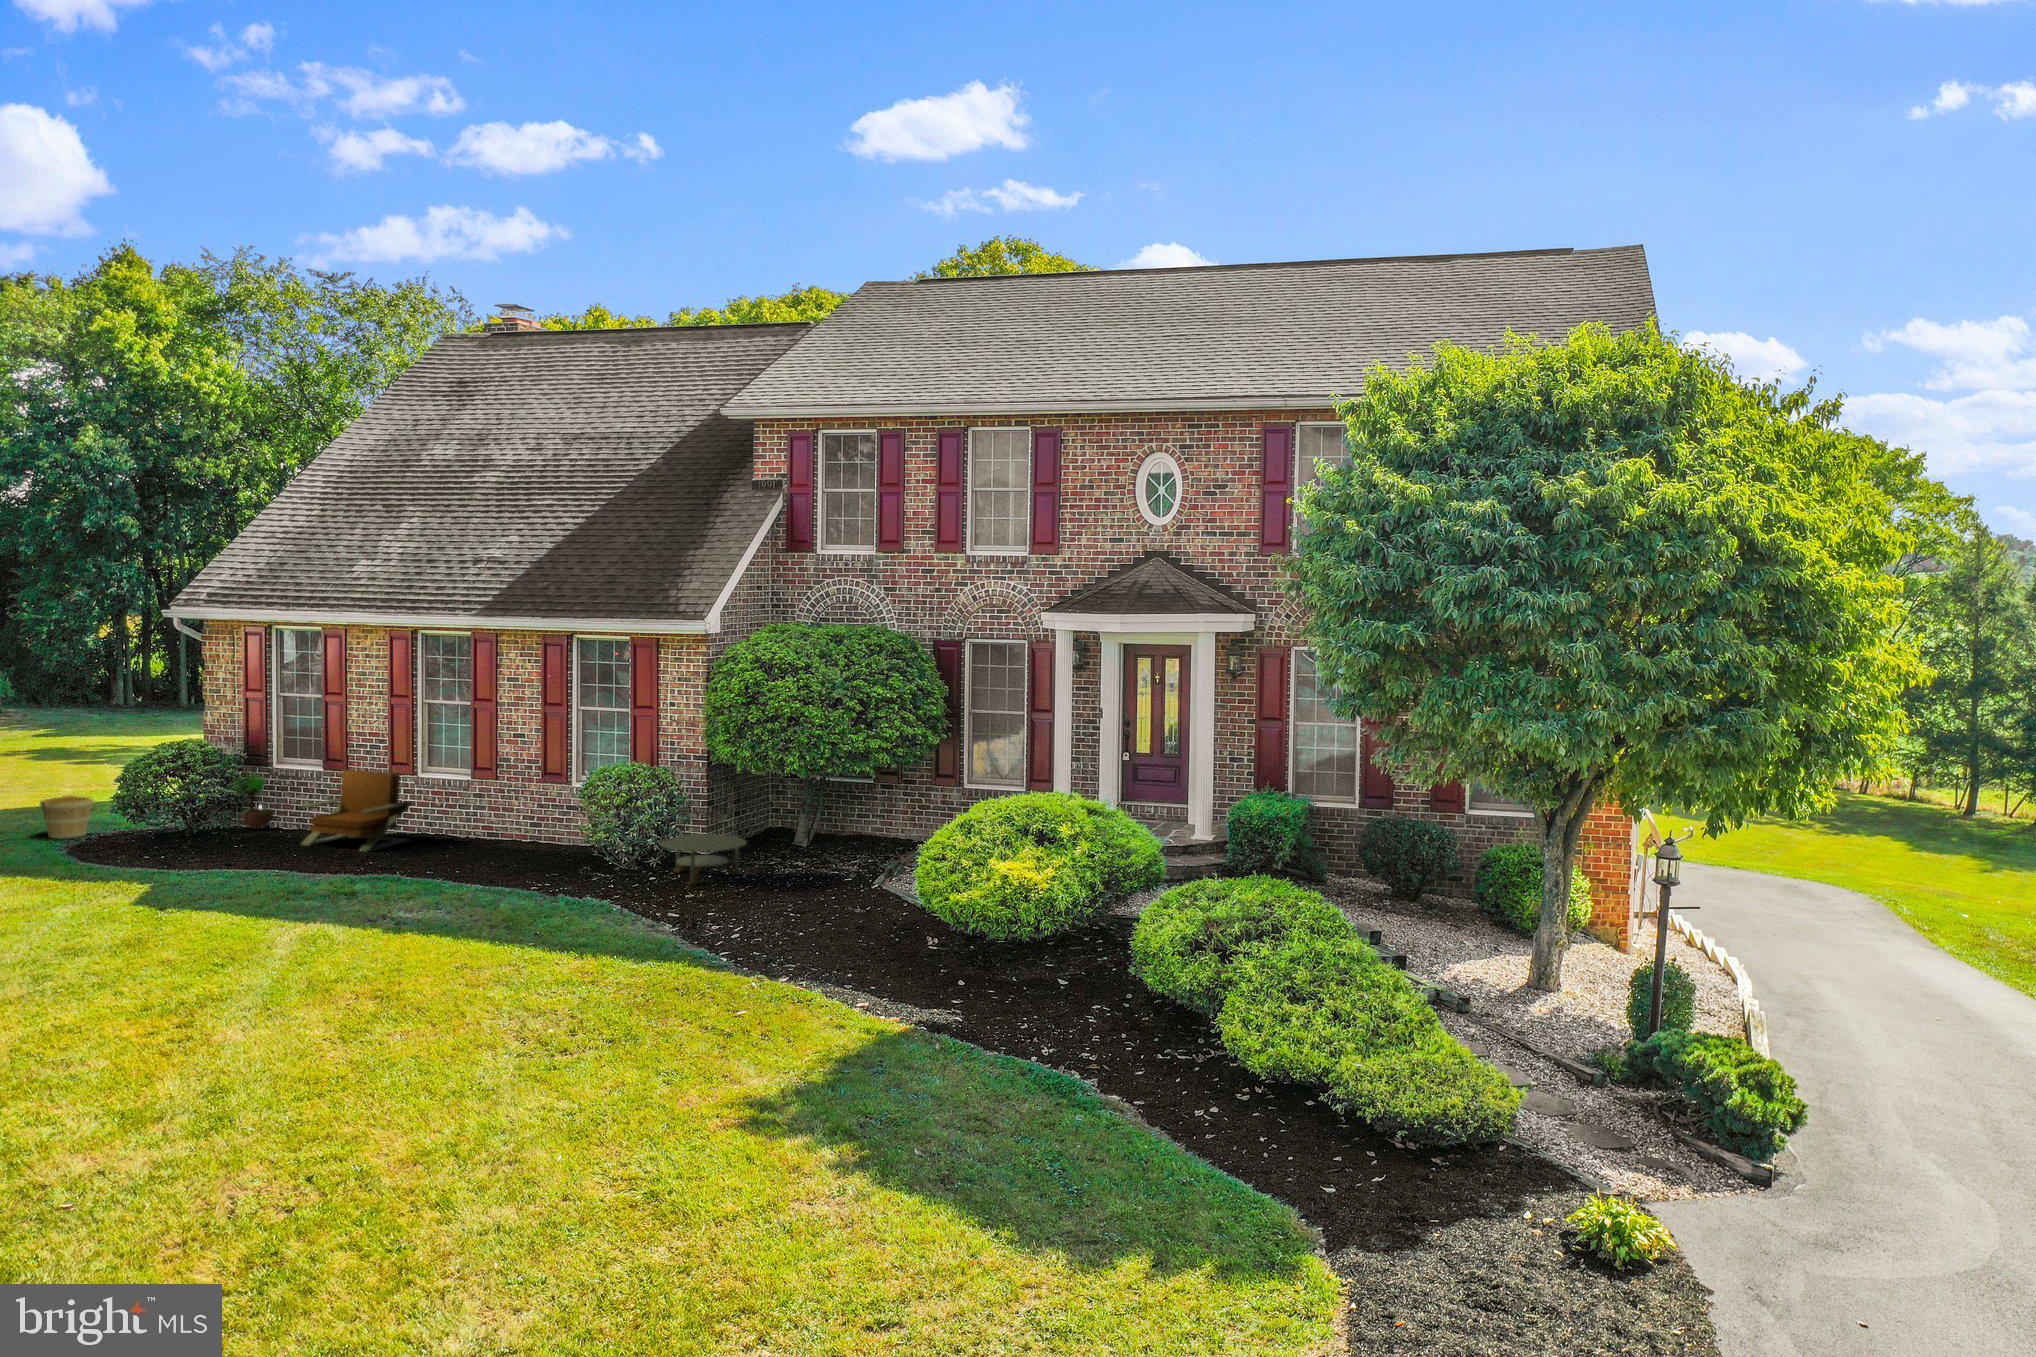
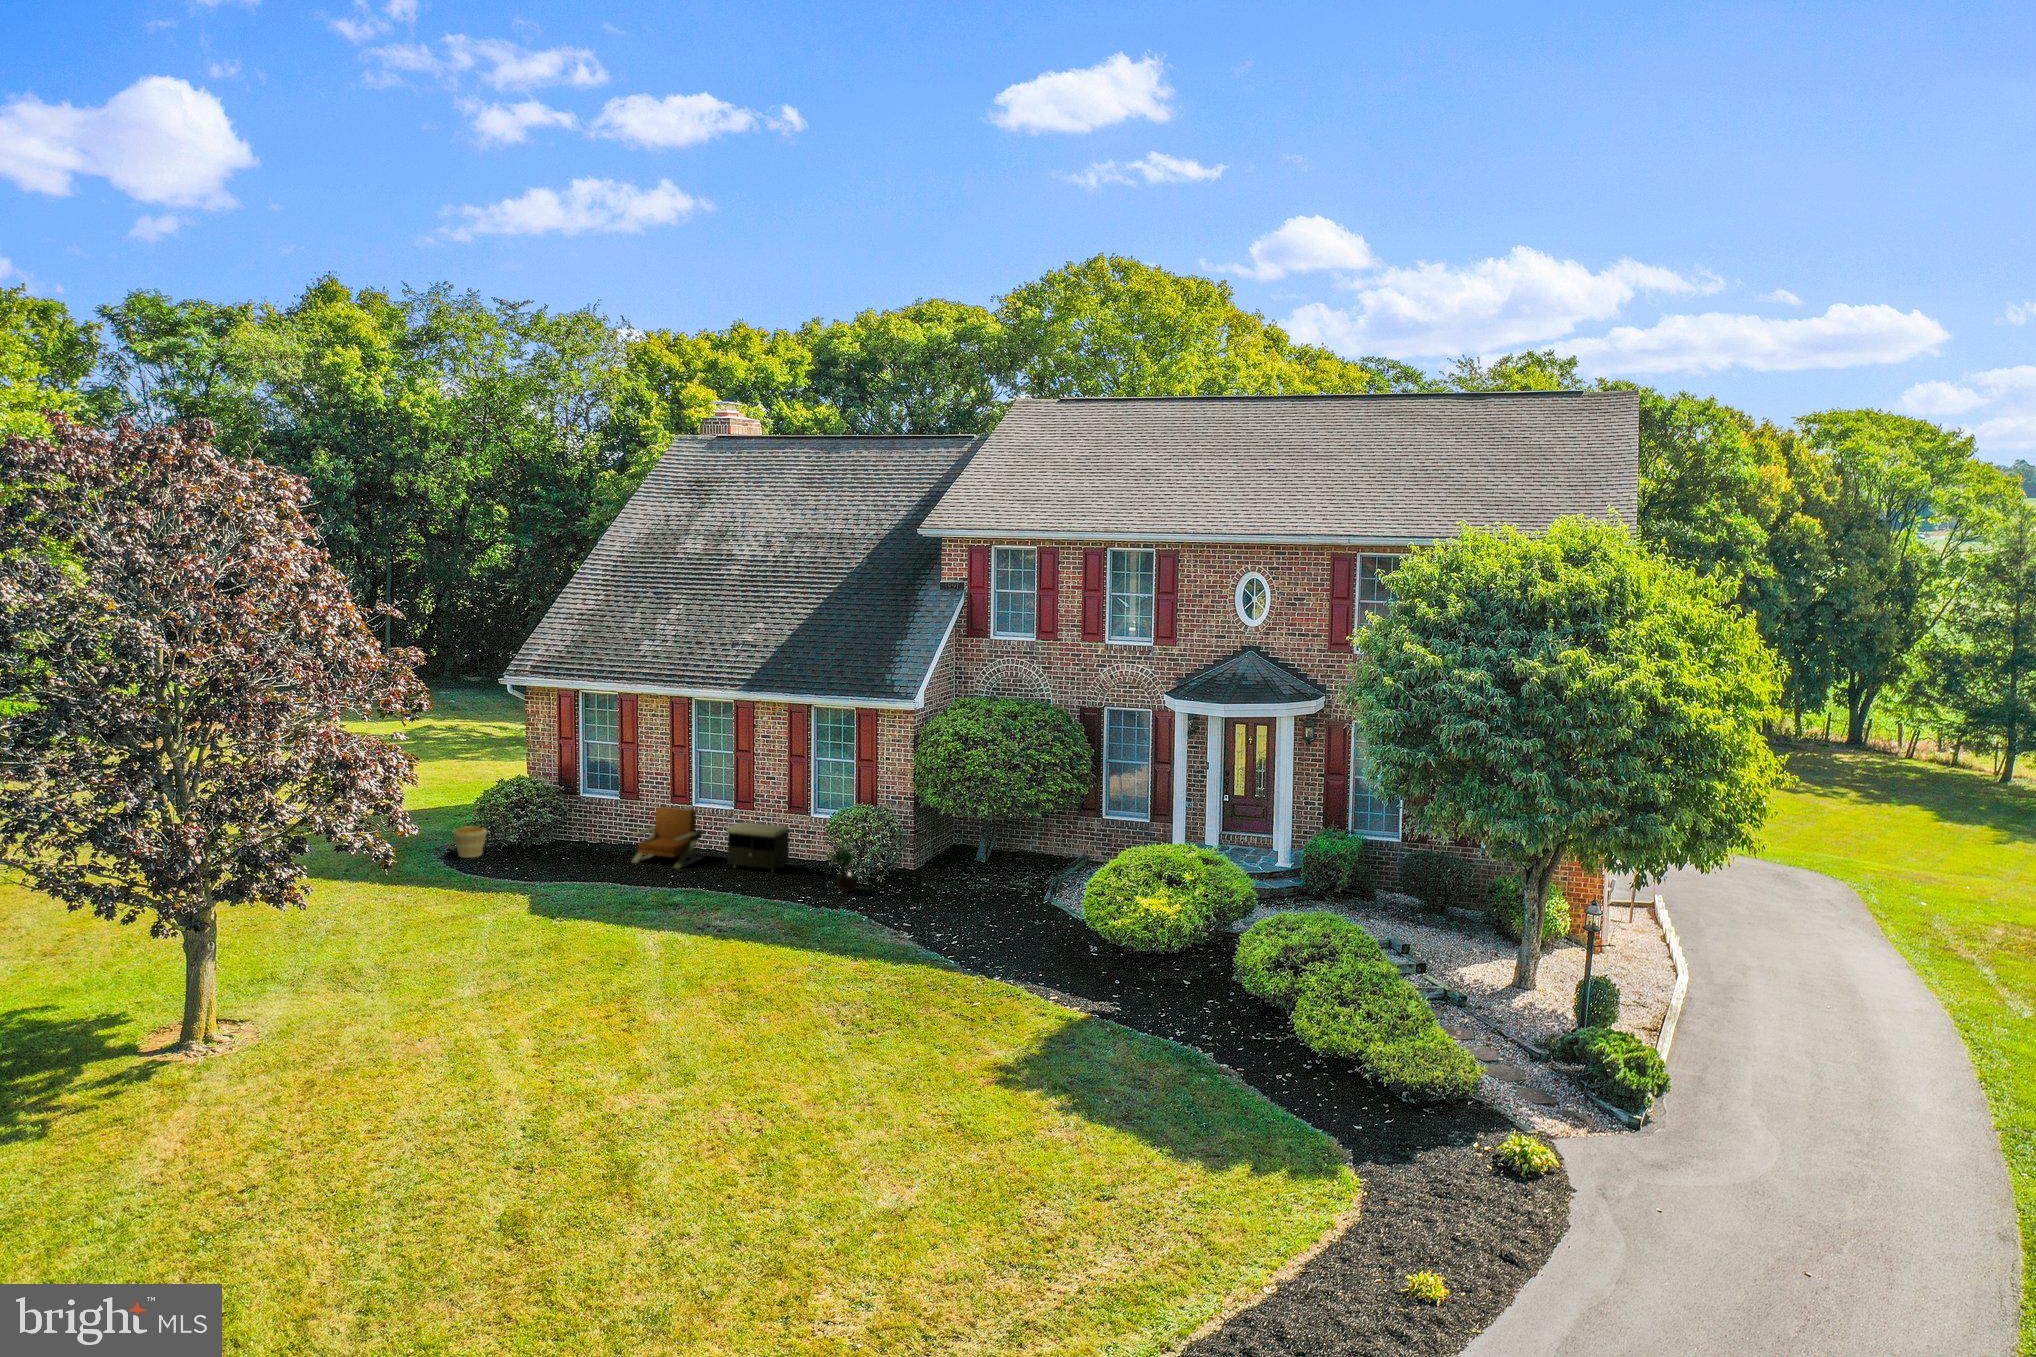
potted tree: present [233,774,273,829] -> present [831,848,858,892]
storage bench: none [437,790,528,857] -> present [727,822,789,871]
round table: present [659,834,747,885] -> none [889,857,951,898]

